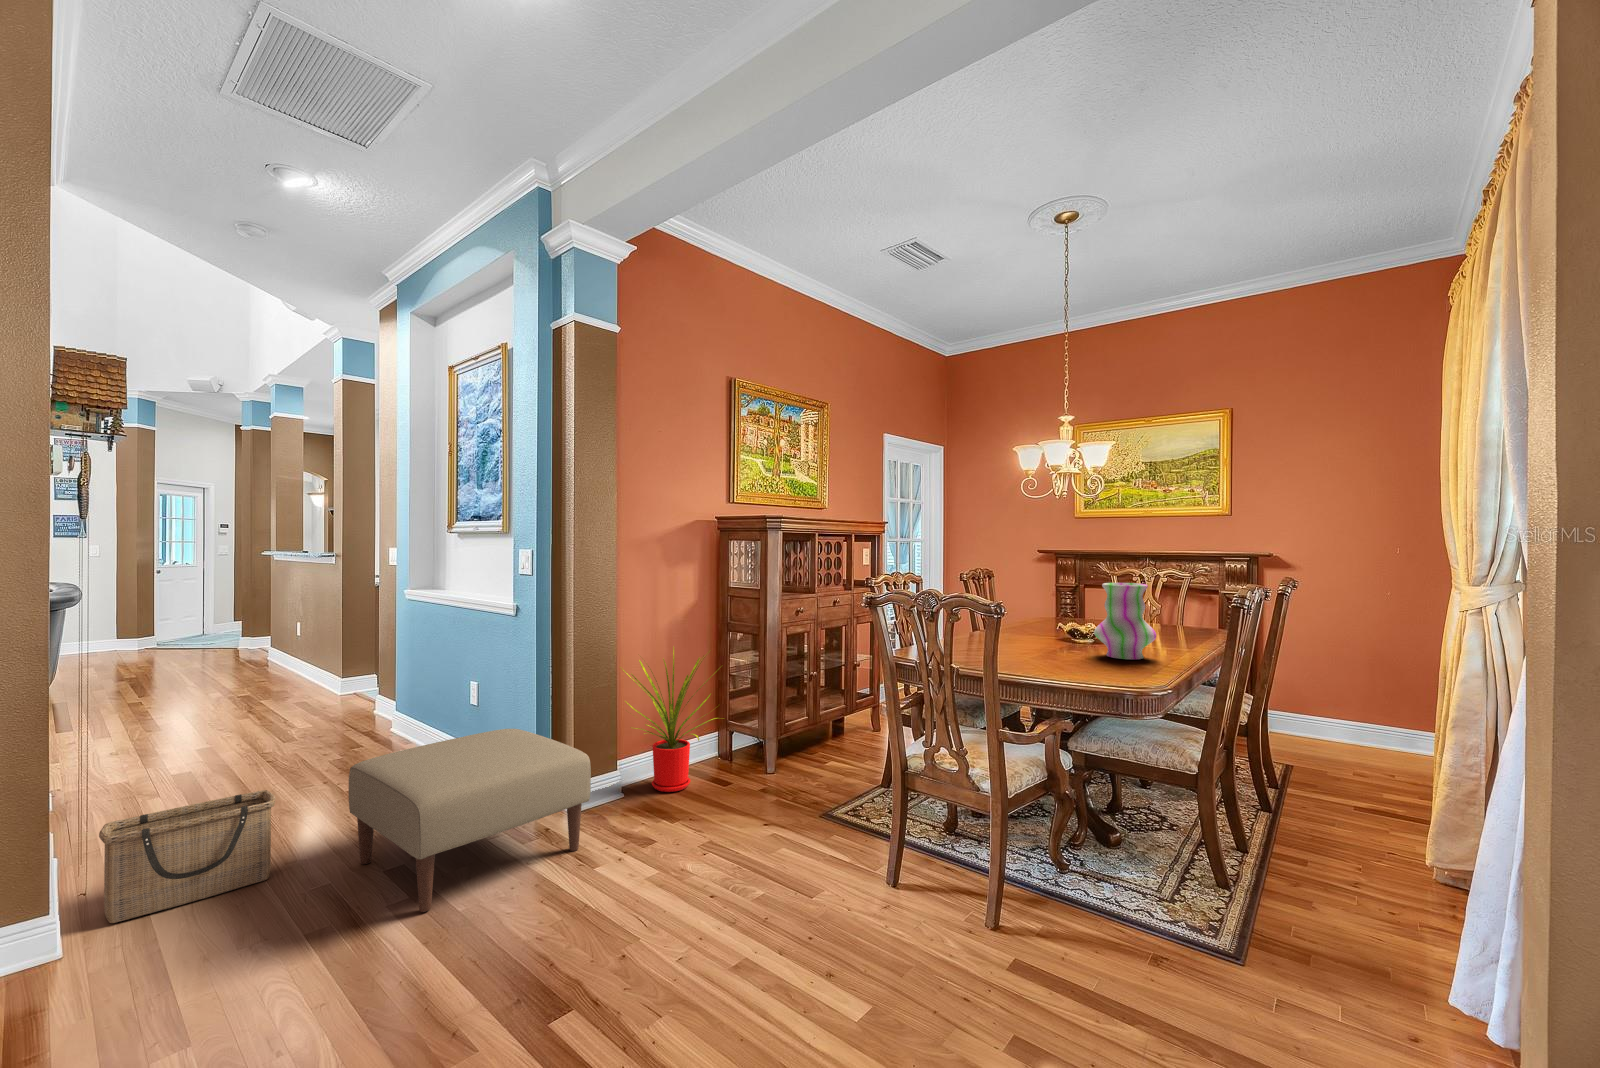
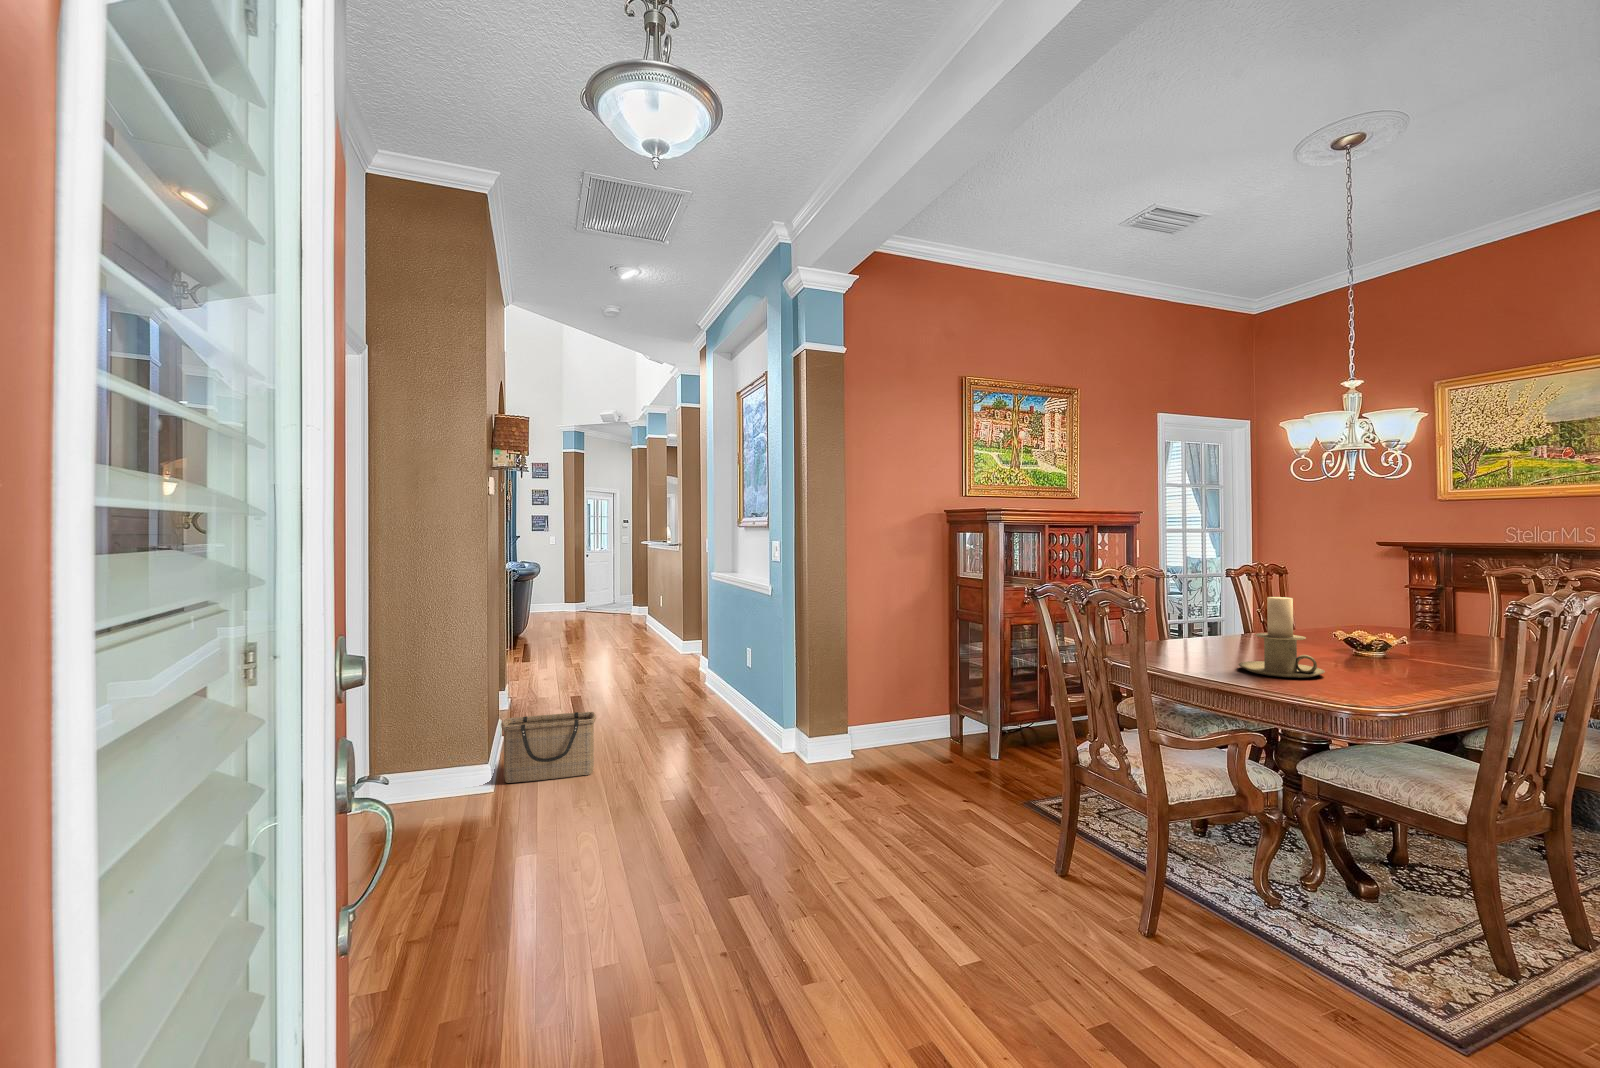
vase: present [1094,583,1156,660] -> none [1349,580,1440,674]
candle holder: none [1028,600,1094,671] -> present [1238,597,1325,678]
house plant: present [620,647,720,792] -> none [847,630,943,763]
ottoman: present [349,729,591,912] -> none [639,689,804,813]

